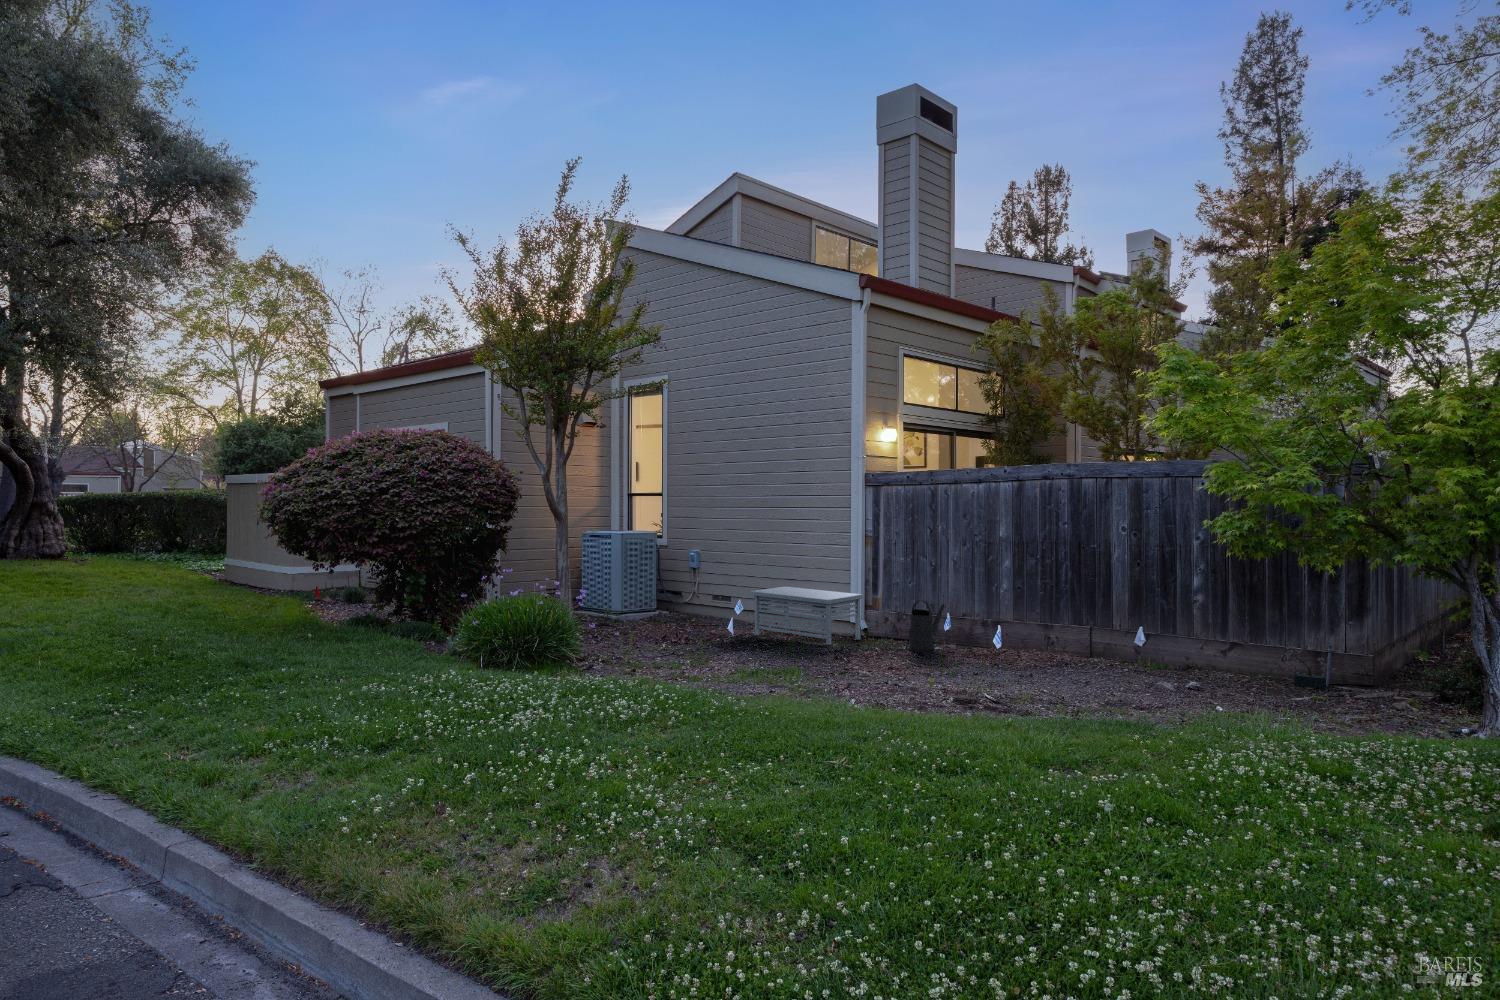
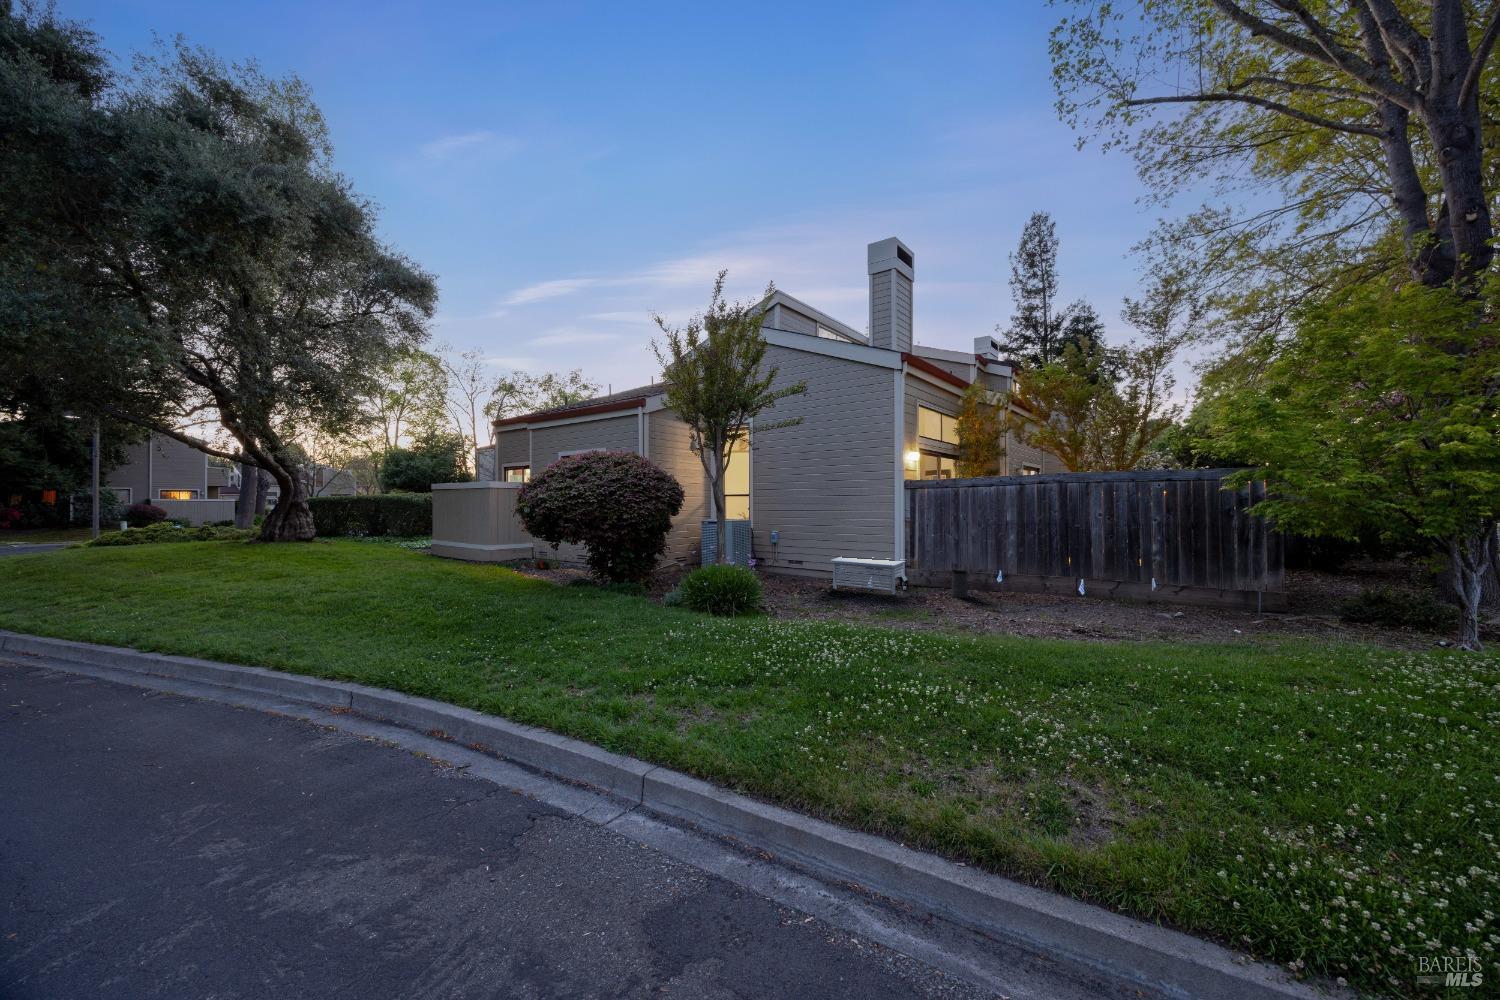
decorative plant: present [1280,645,1336,688] -> none [1225,588,1266,616]

